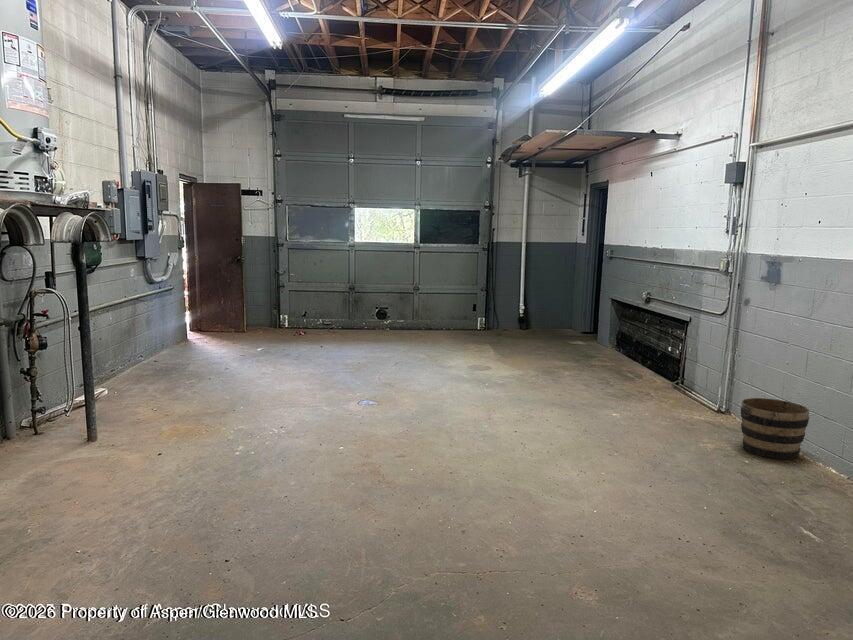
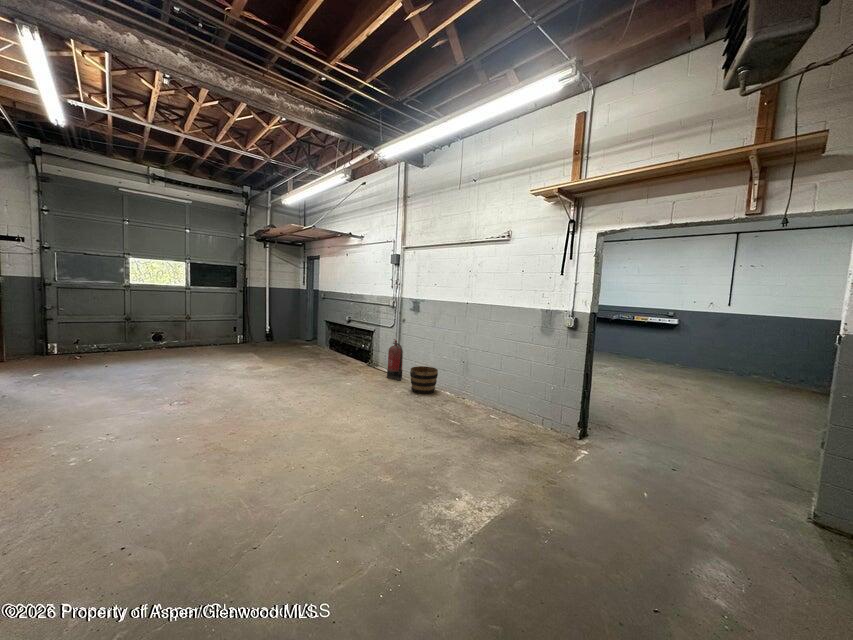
fire extinguisher: none [702,338,739,424] -> present [387,339,403,381]

